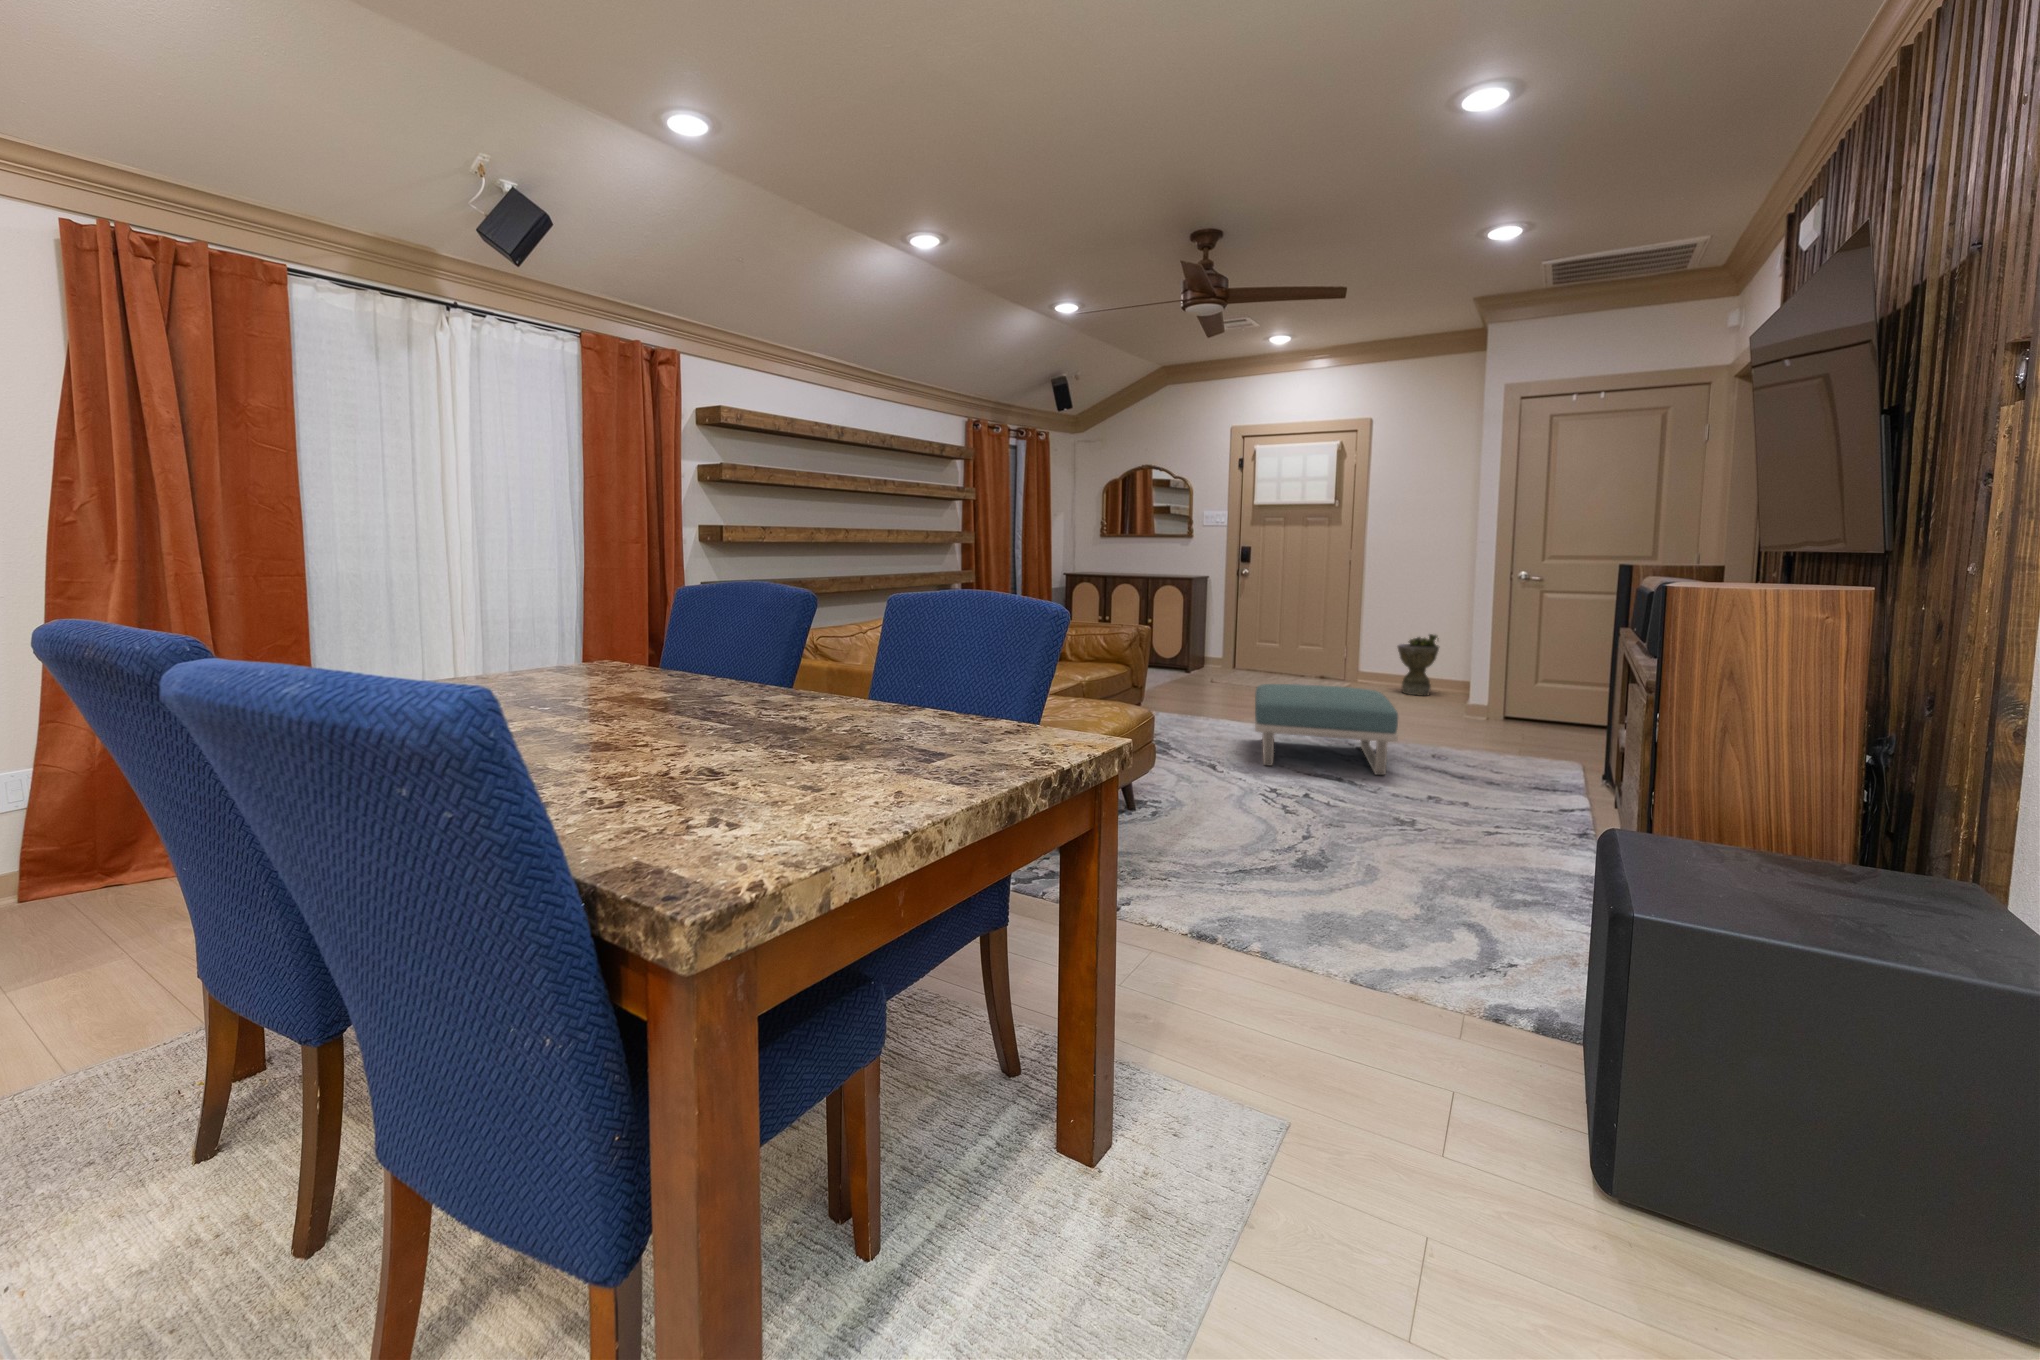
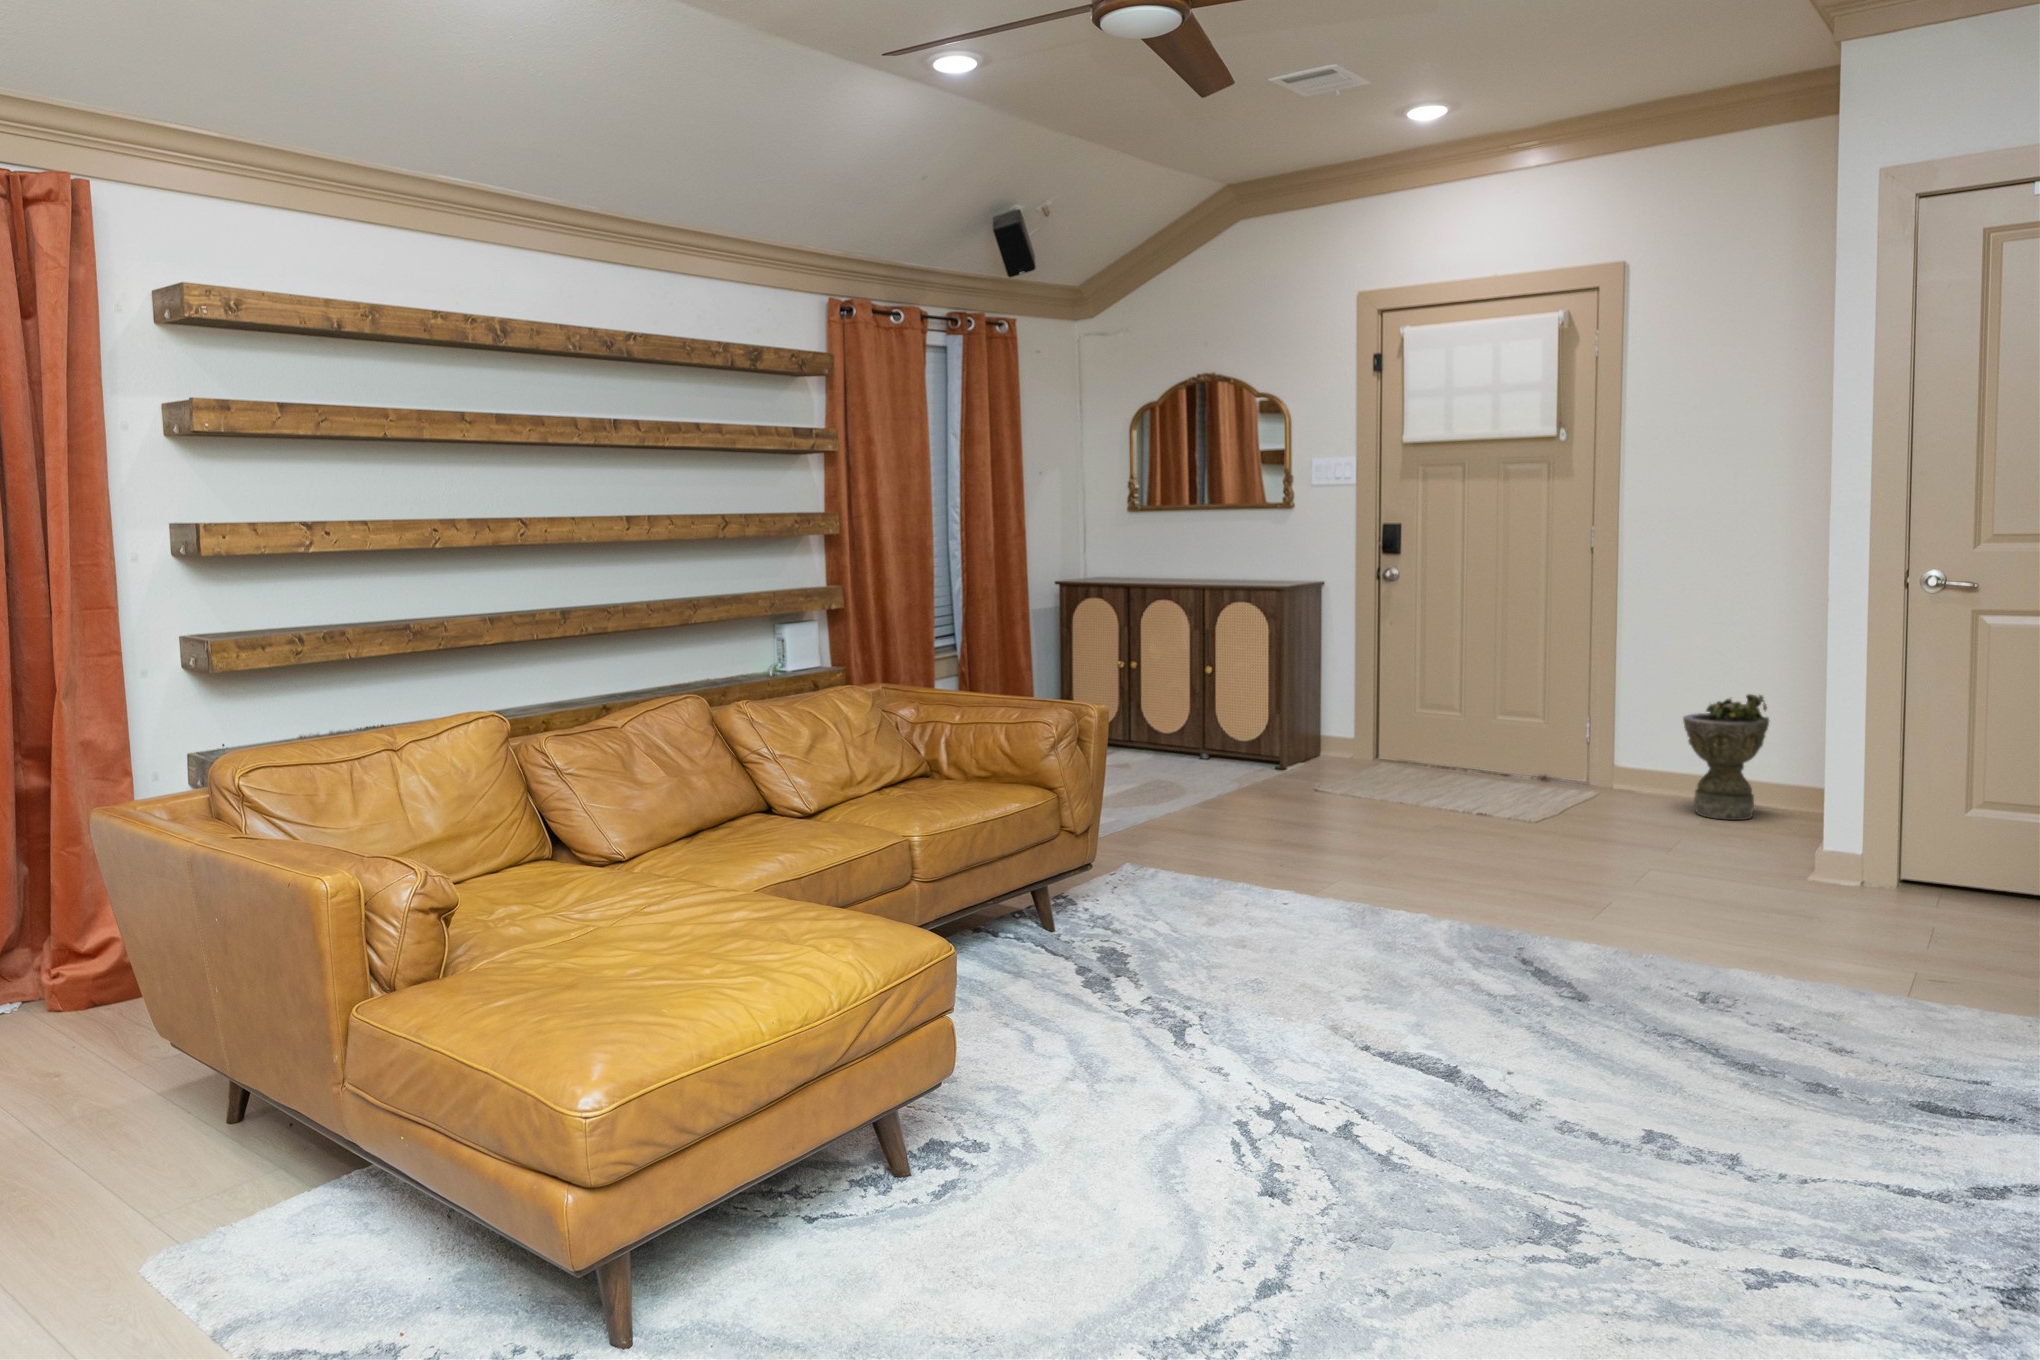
footstool: present [1255,684,1398,775] -> none [1278,831,1591,1061]

